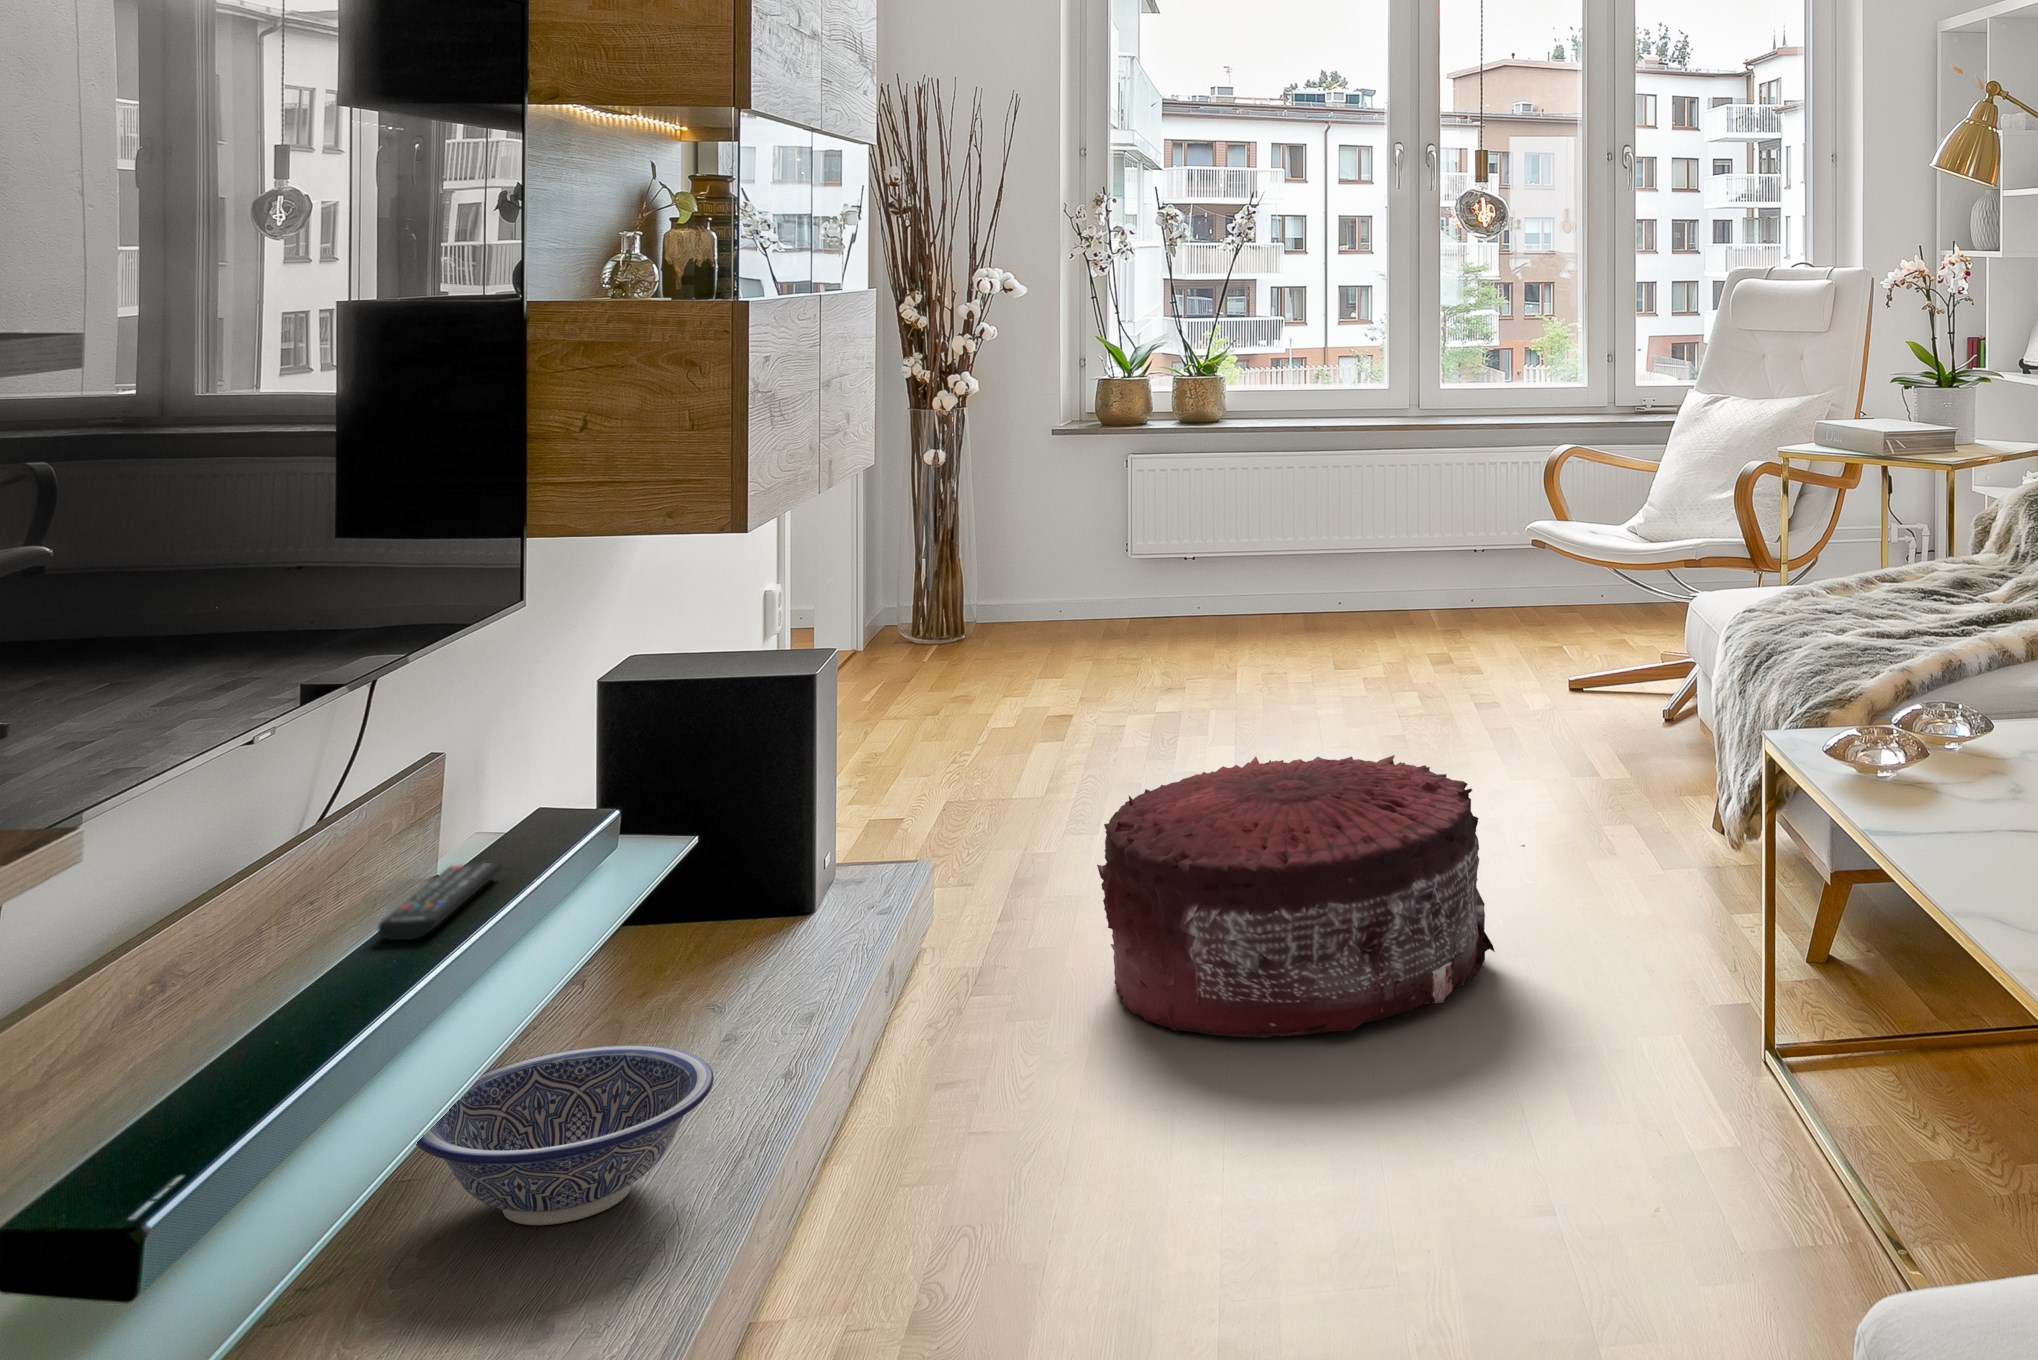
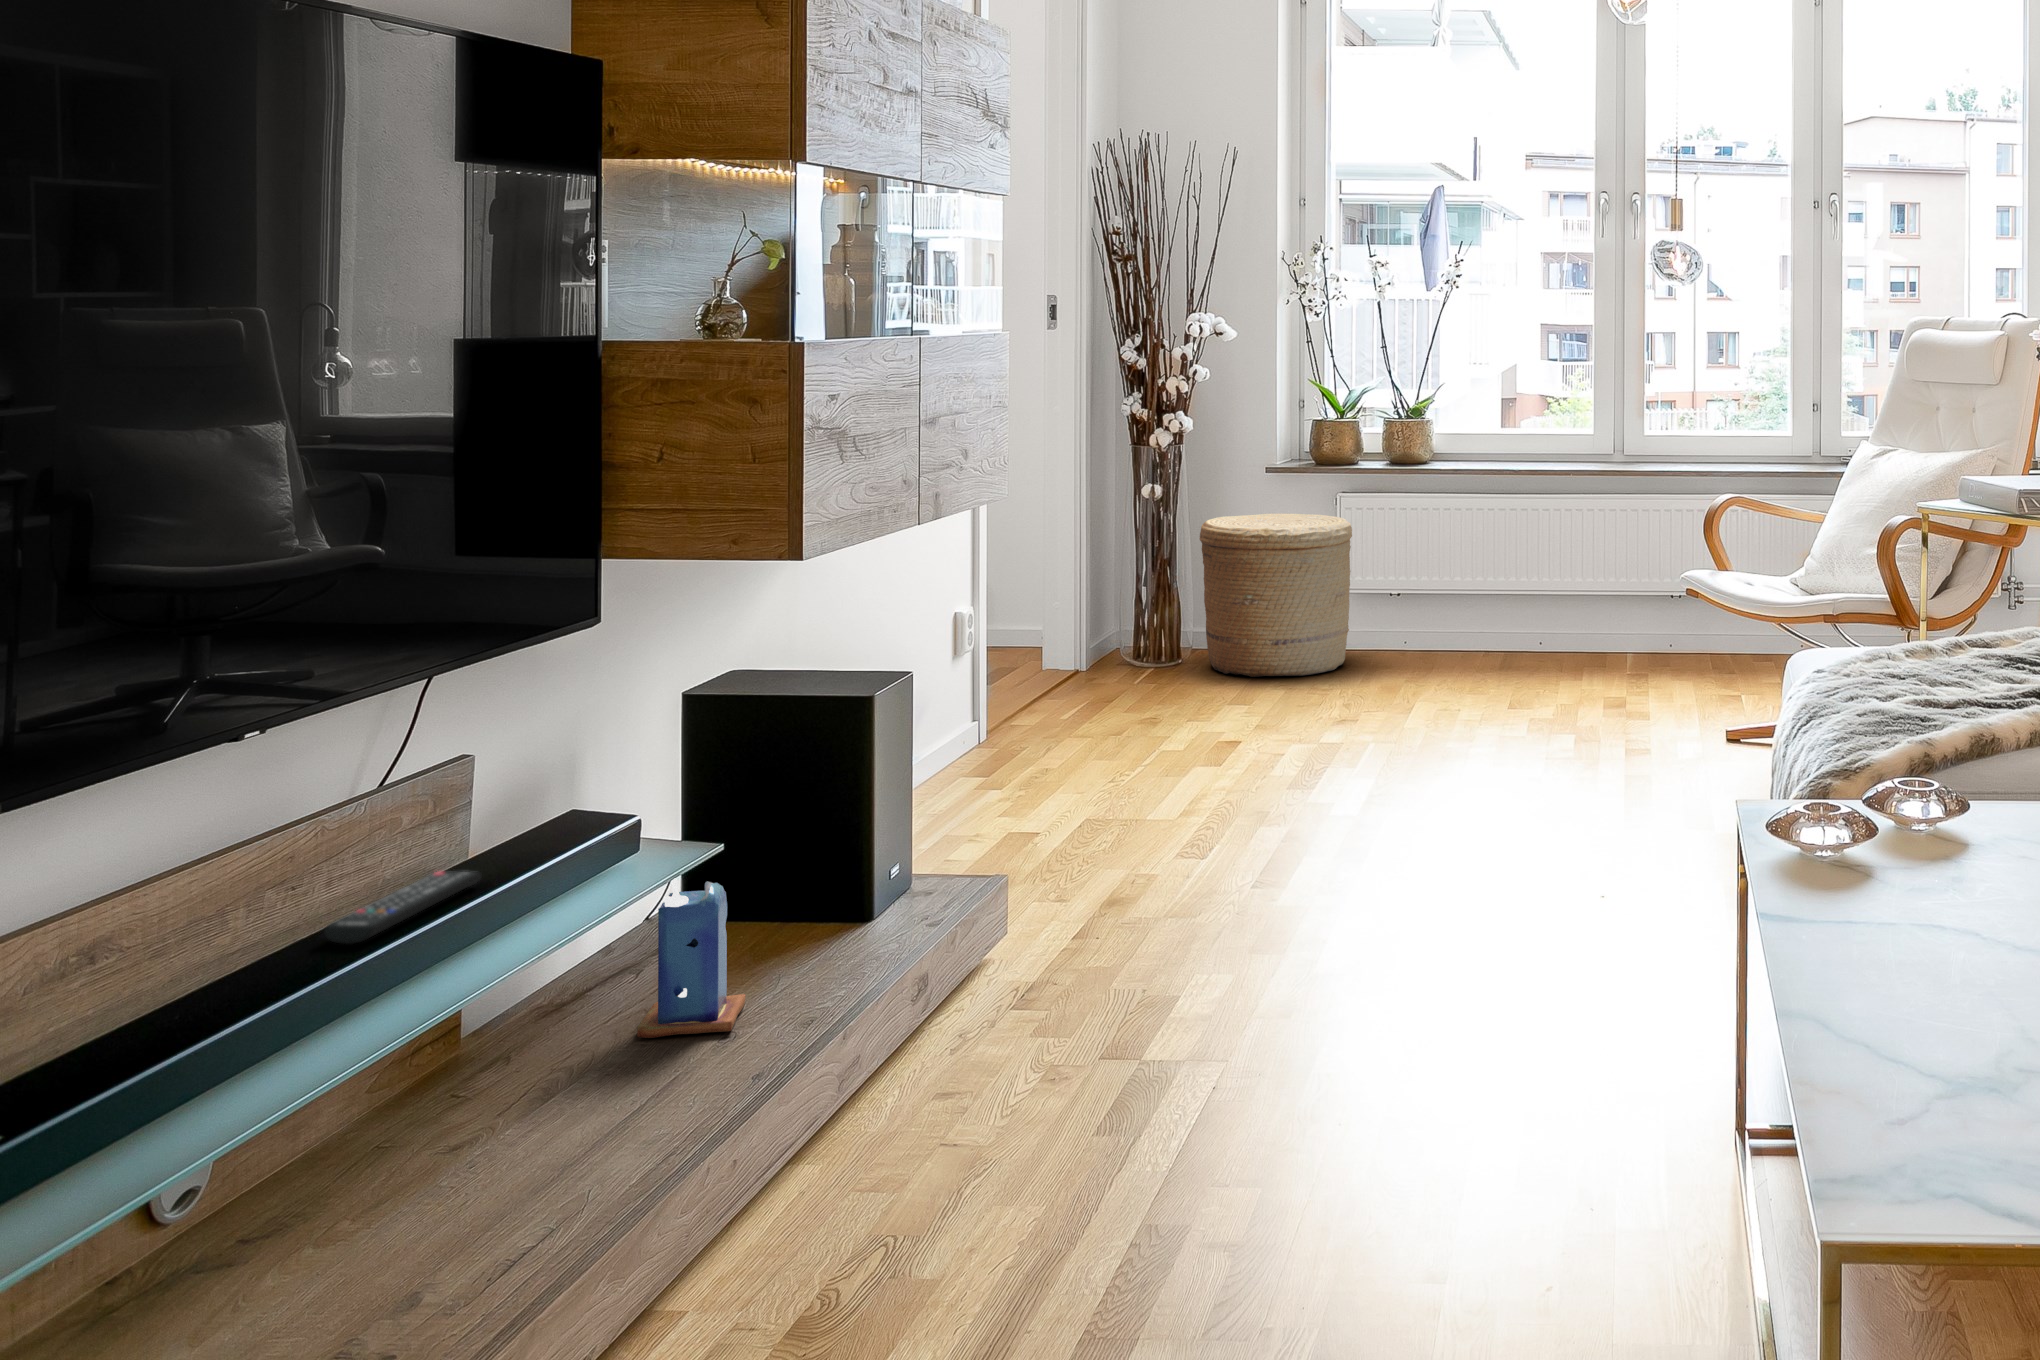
woven basket: none [989,480,1151,650] -> present [1199,514,1352,677]
pouf: present [1097,755,1495,1037] -> none [1099,801,1494,1094]
candle: none [670,859,770,1024] -> present [637,879,745,1038]
decorative bowl: present [416,1045,714,1225] -> none [268,1062,574,1237]

